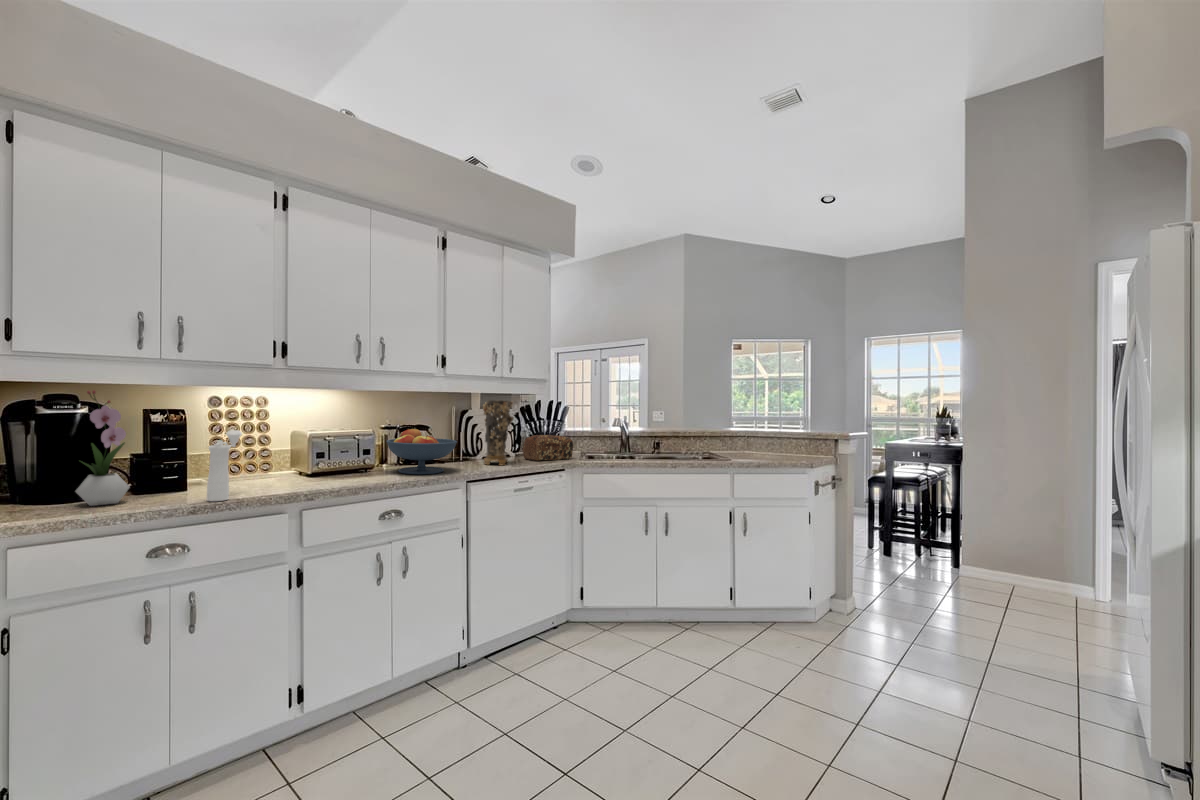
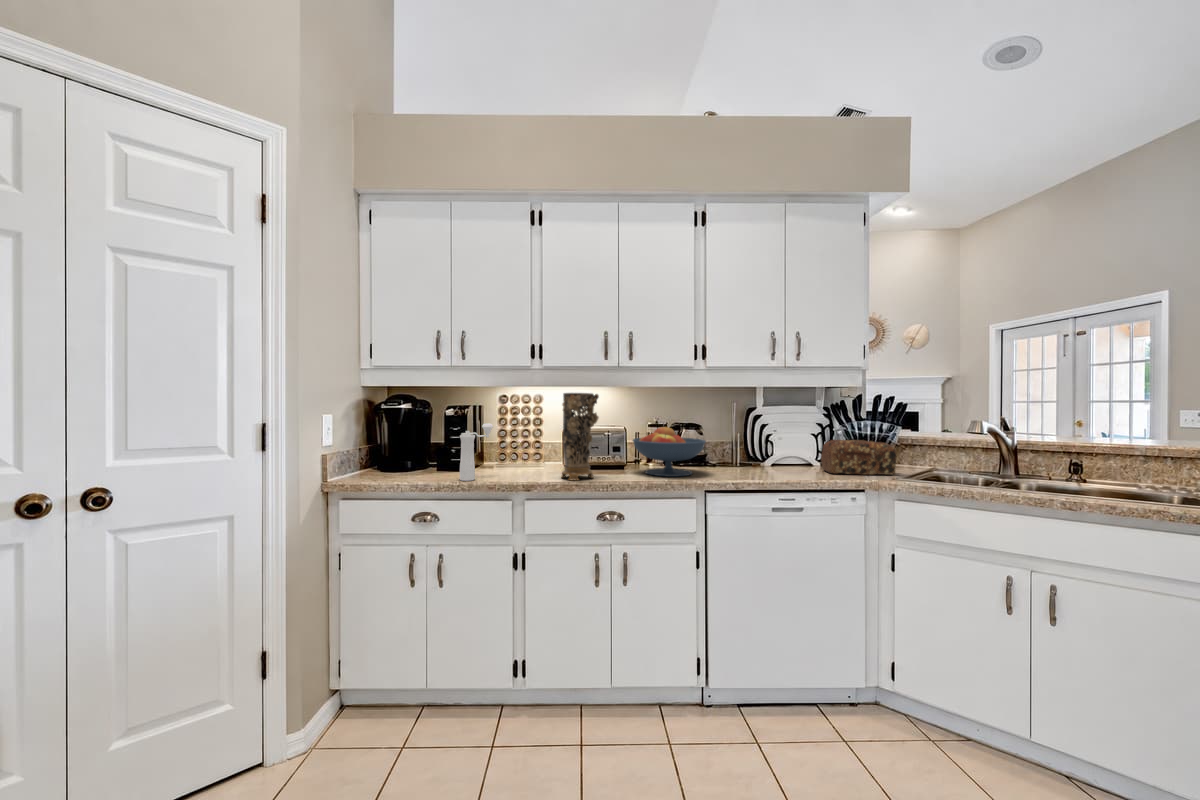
flower arrangement: present [76,390,130,506] -> none [398,392,430,475]
decorative vase: present [483,400,514,465] -> present [561,393,599,481]

